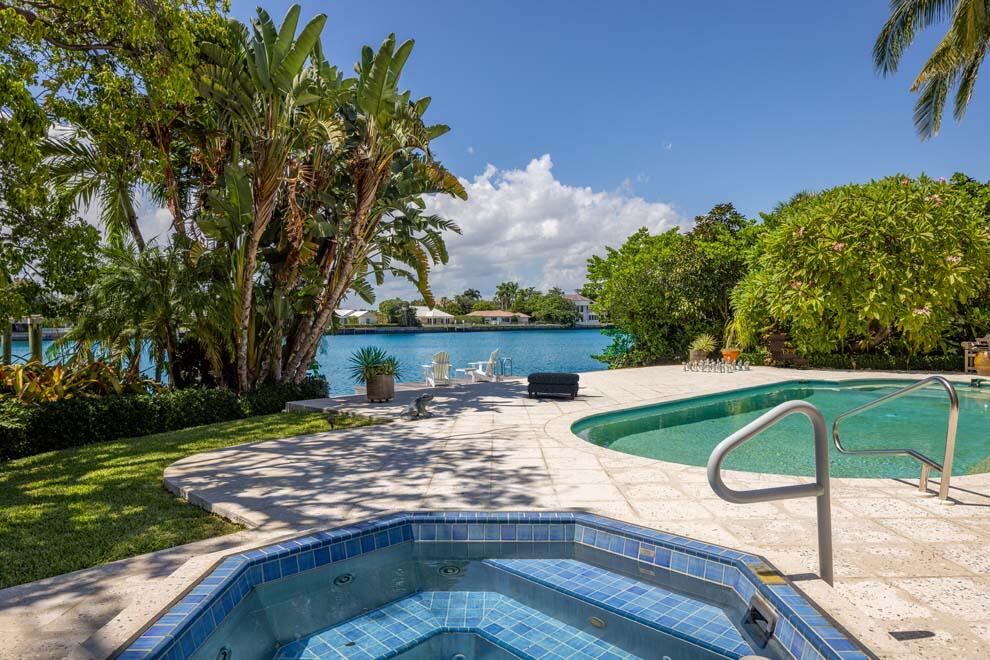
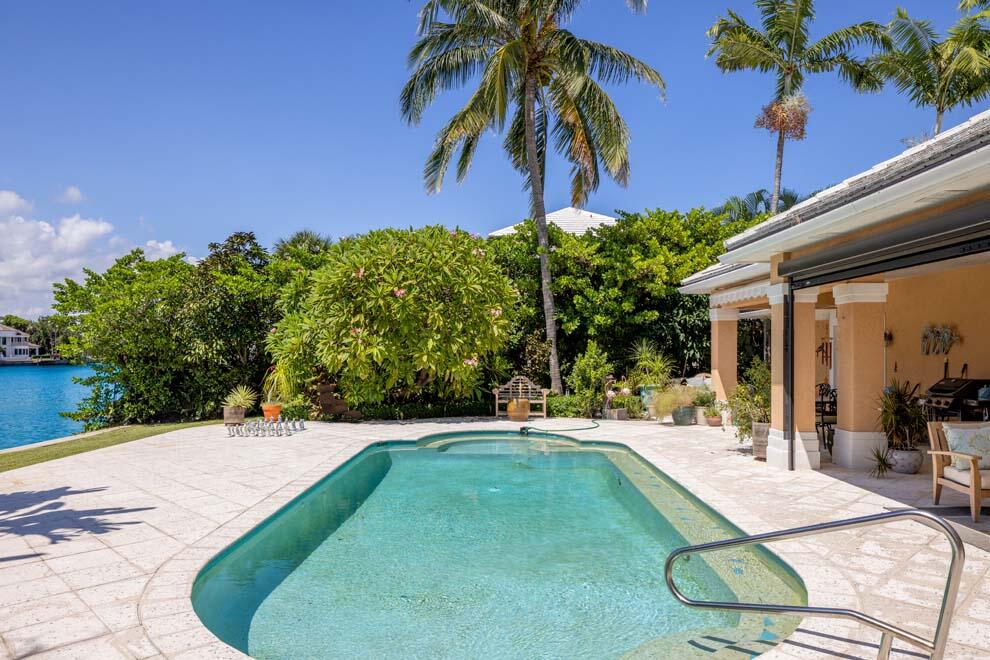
ottoman: present [527,372,579,400] -> none [24,482,139,550]

